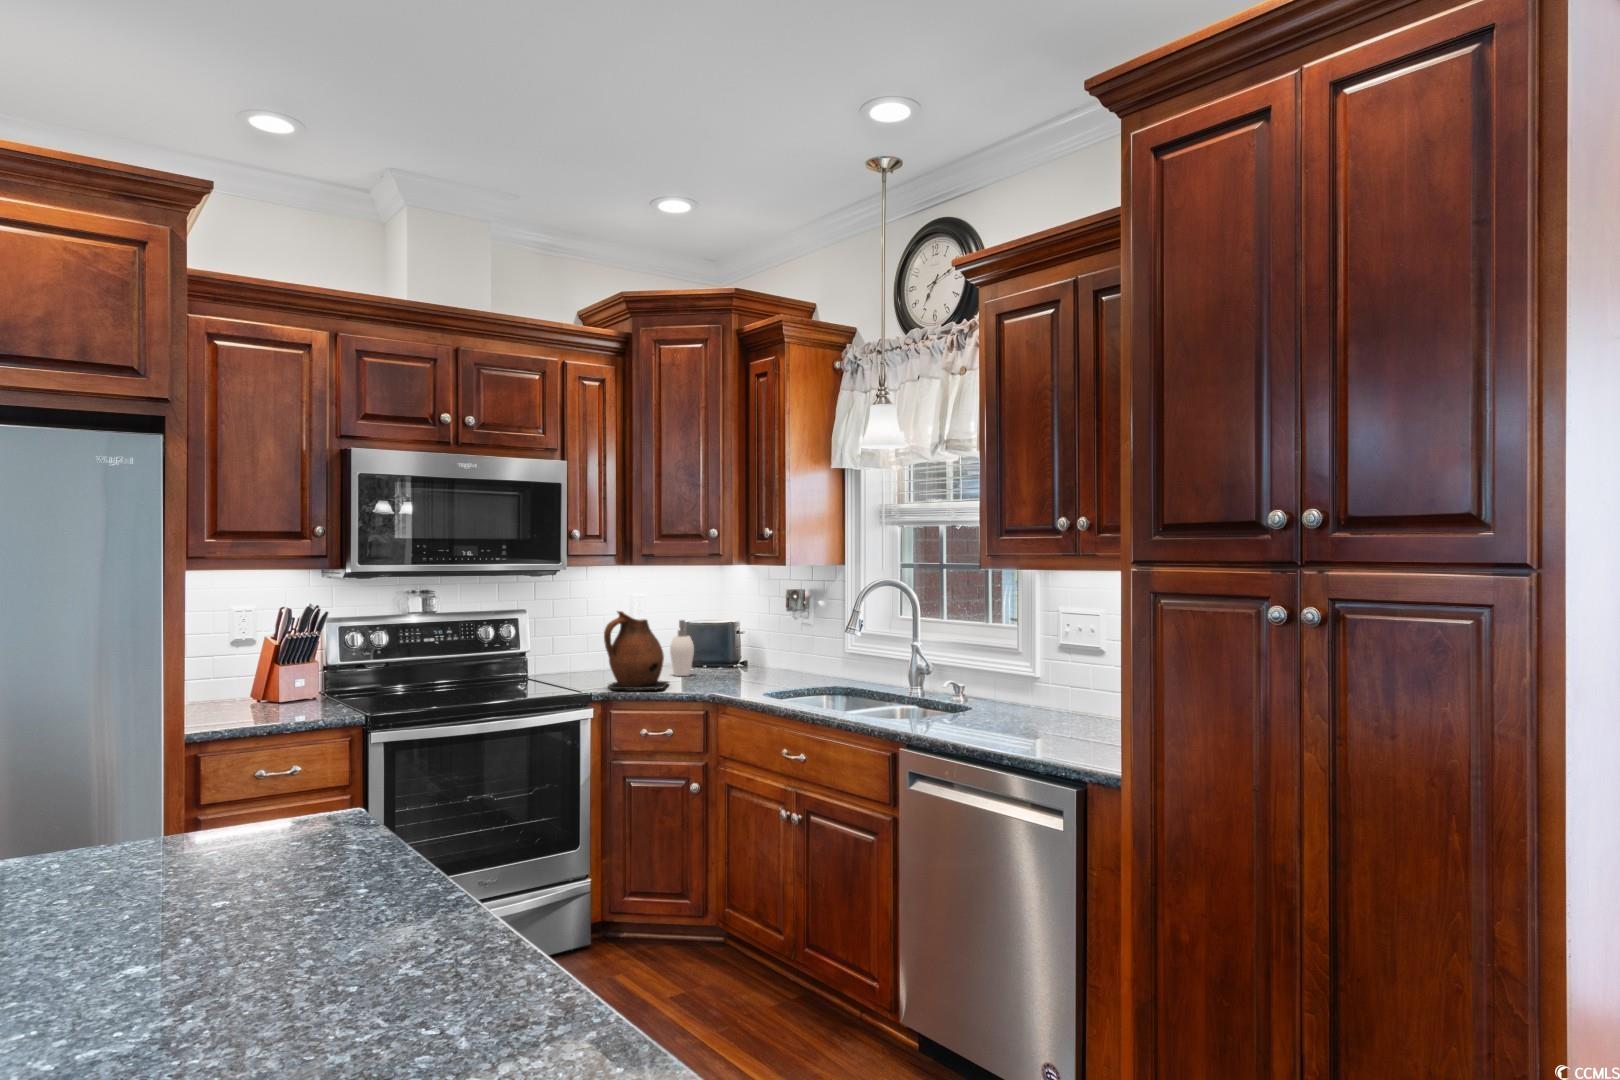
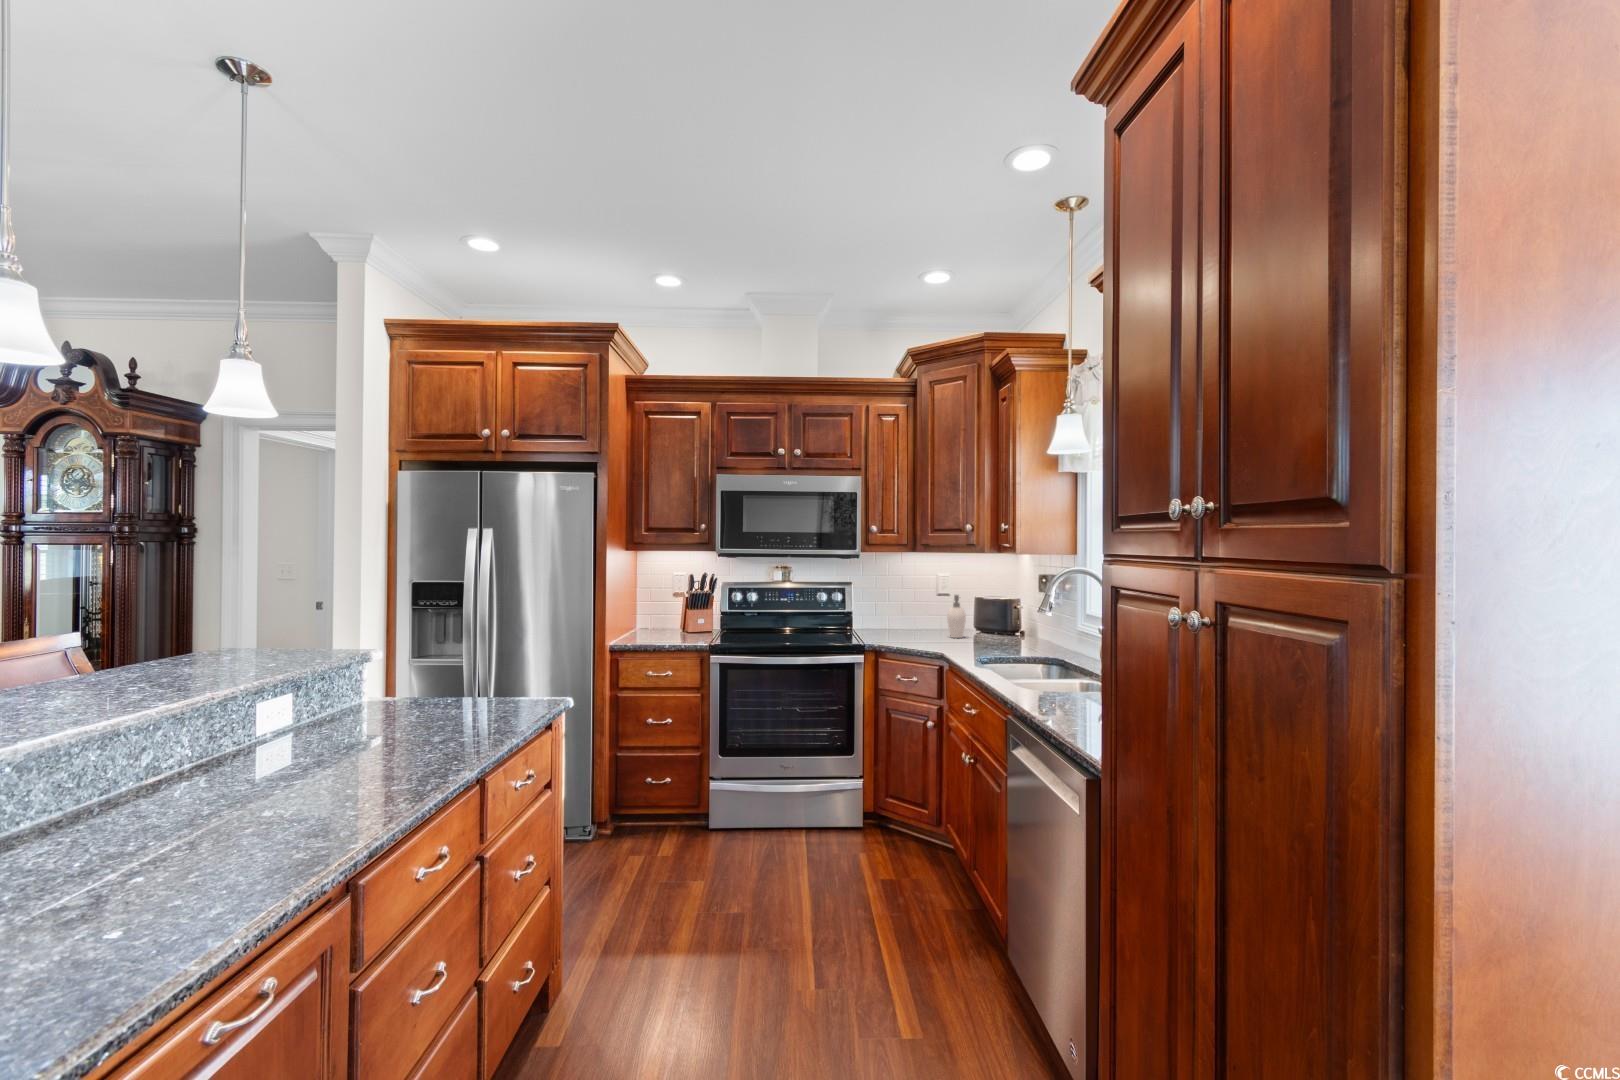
ceramic pitcher: present [604,611,669,690] -> none [878,585,933,646]

